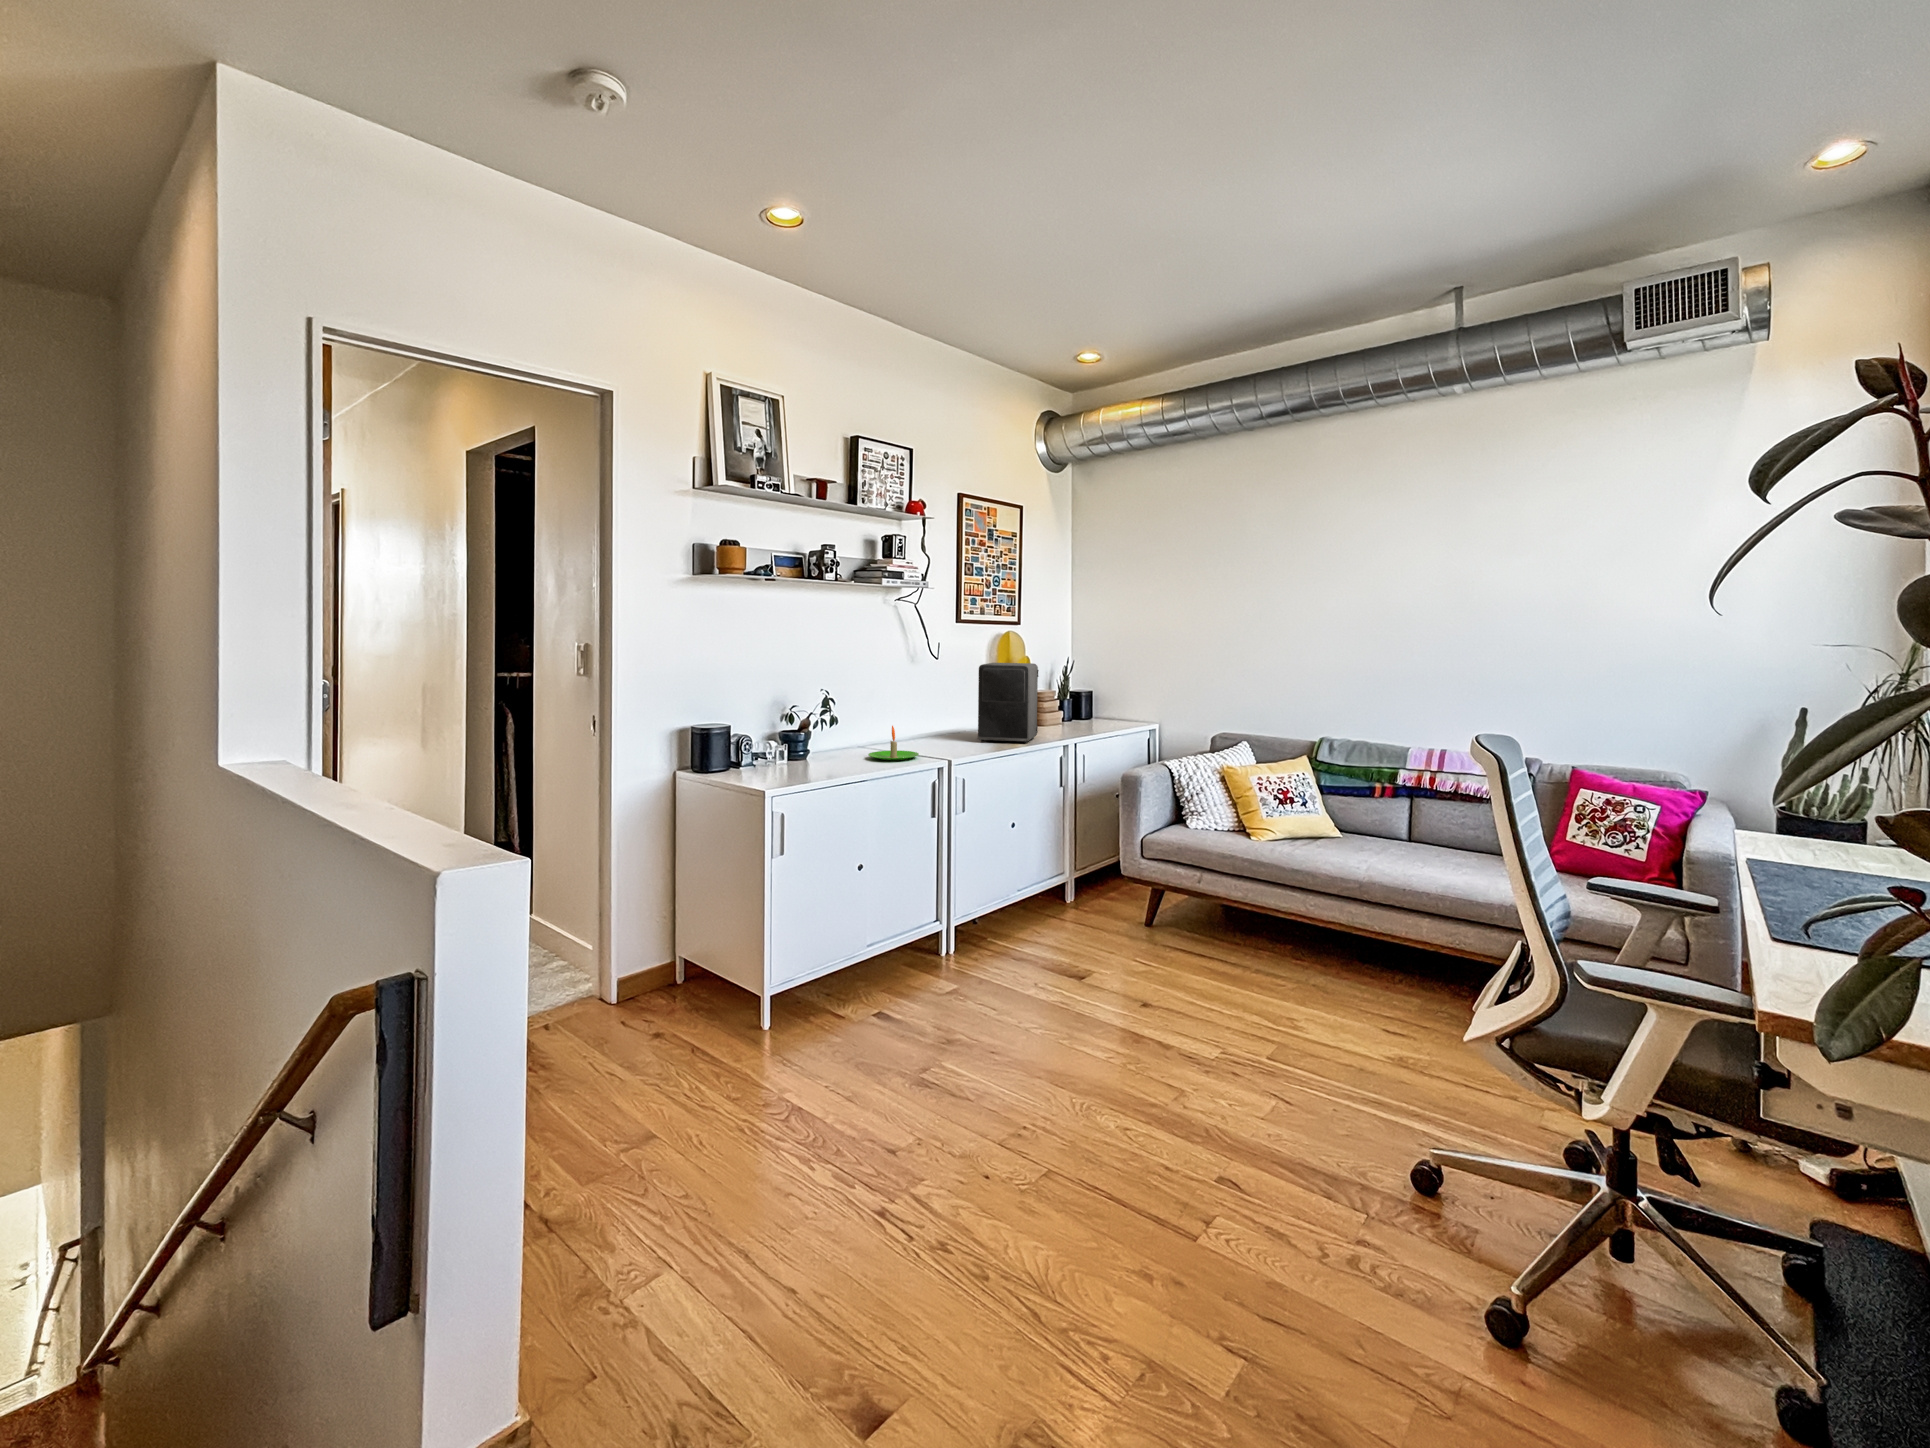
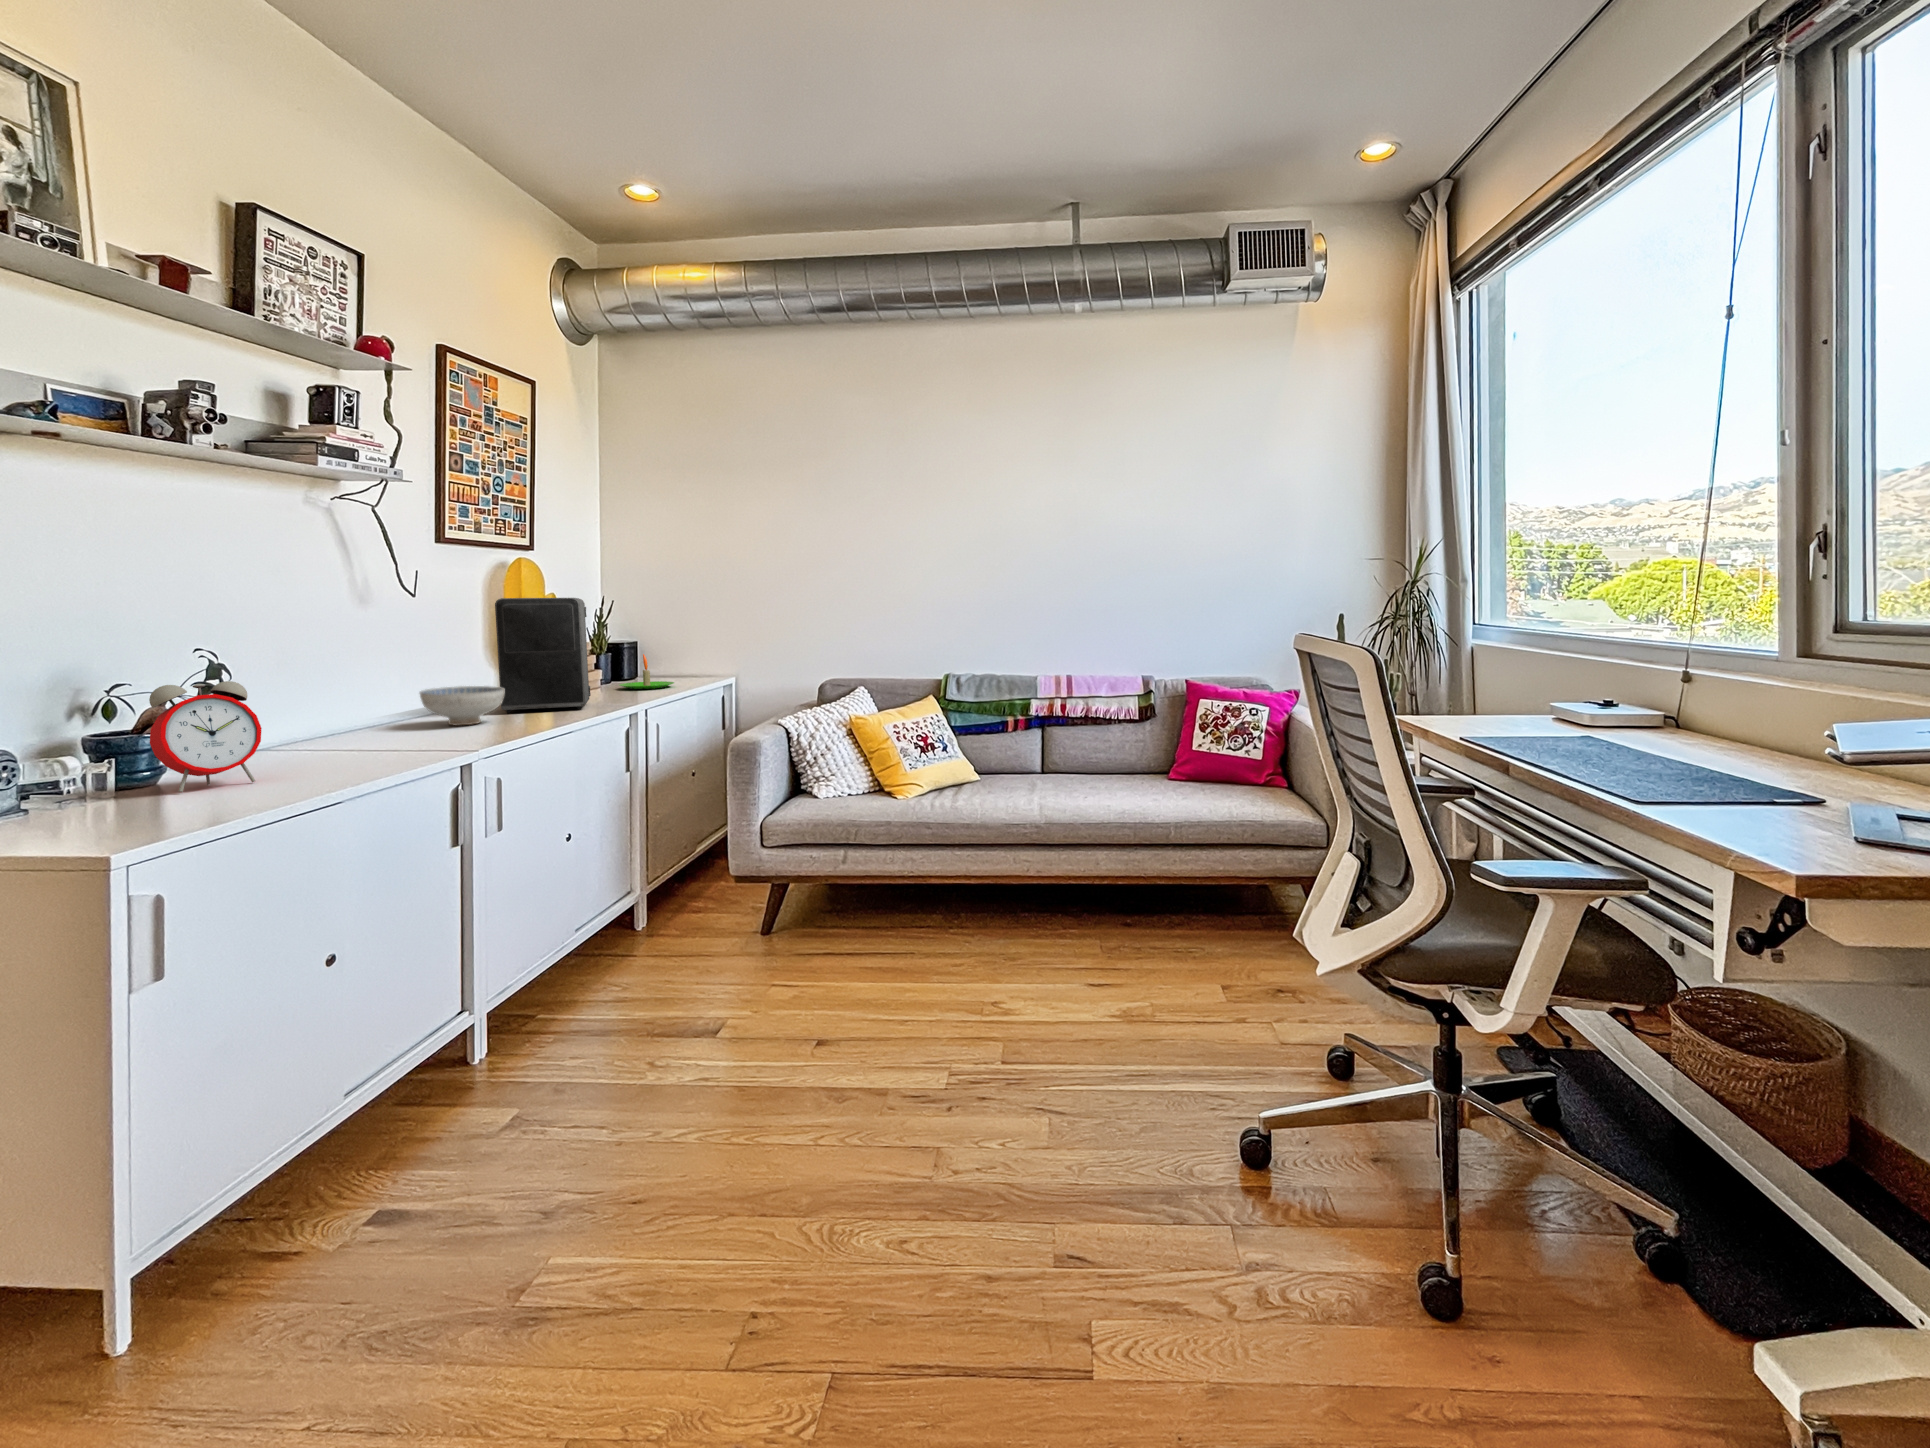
alarm clock: none [784,720,832,781] -> present [149,681,262,792]
ceramic bowl: none [928,723,976,749] -> present [420,686,504,725]
candle: present [868,726,919,760] -> present [619,654,674,689]

